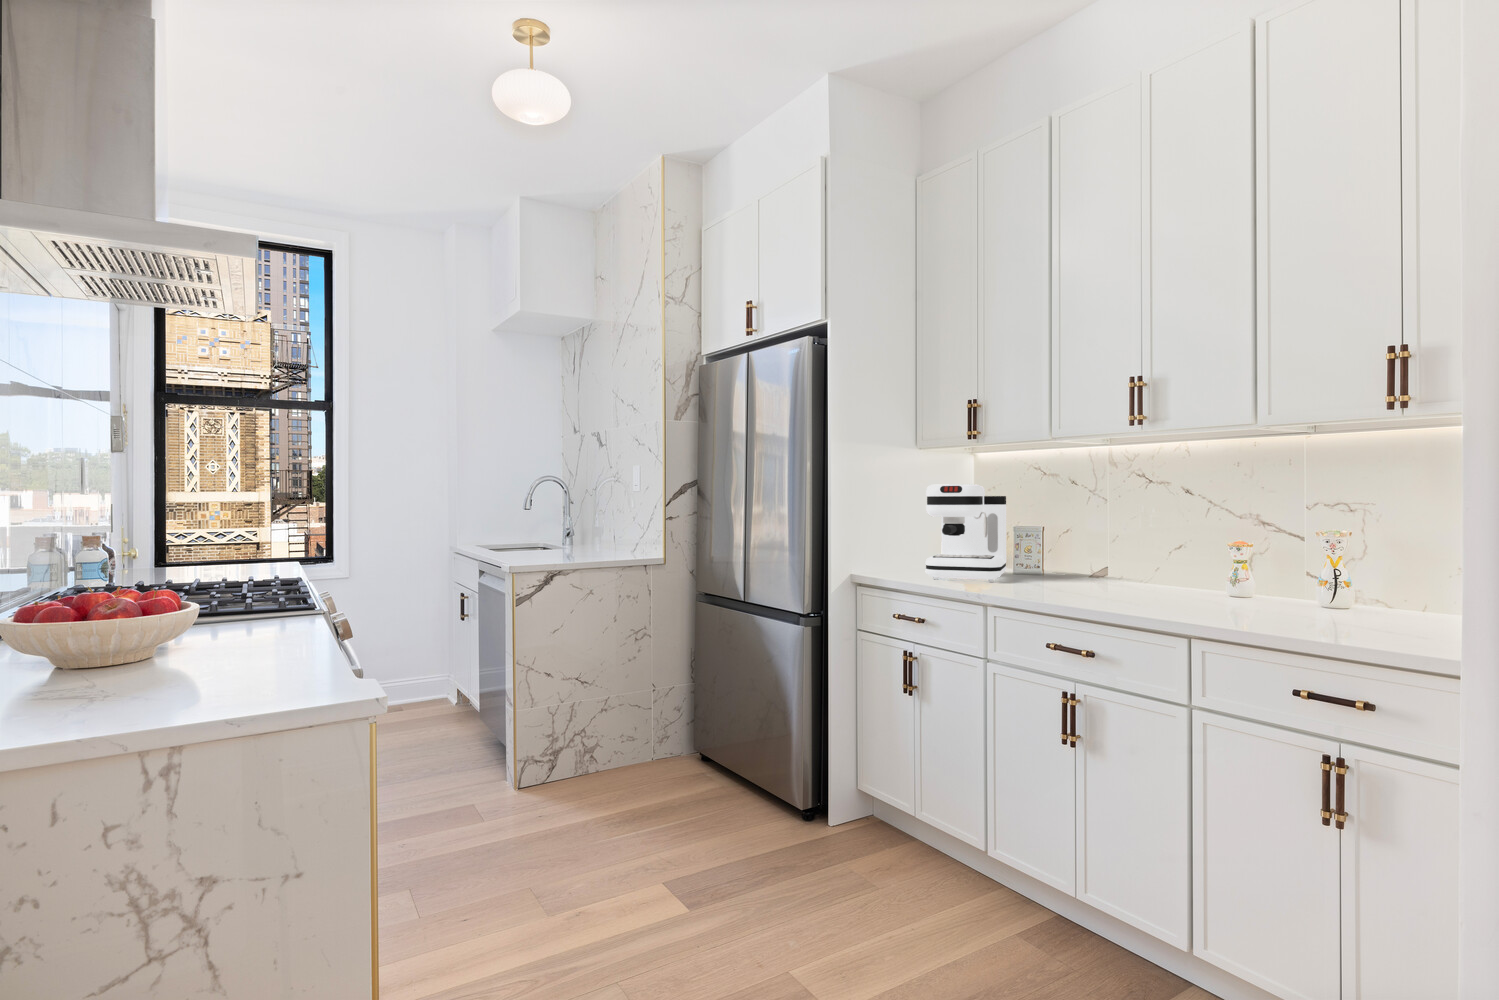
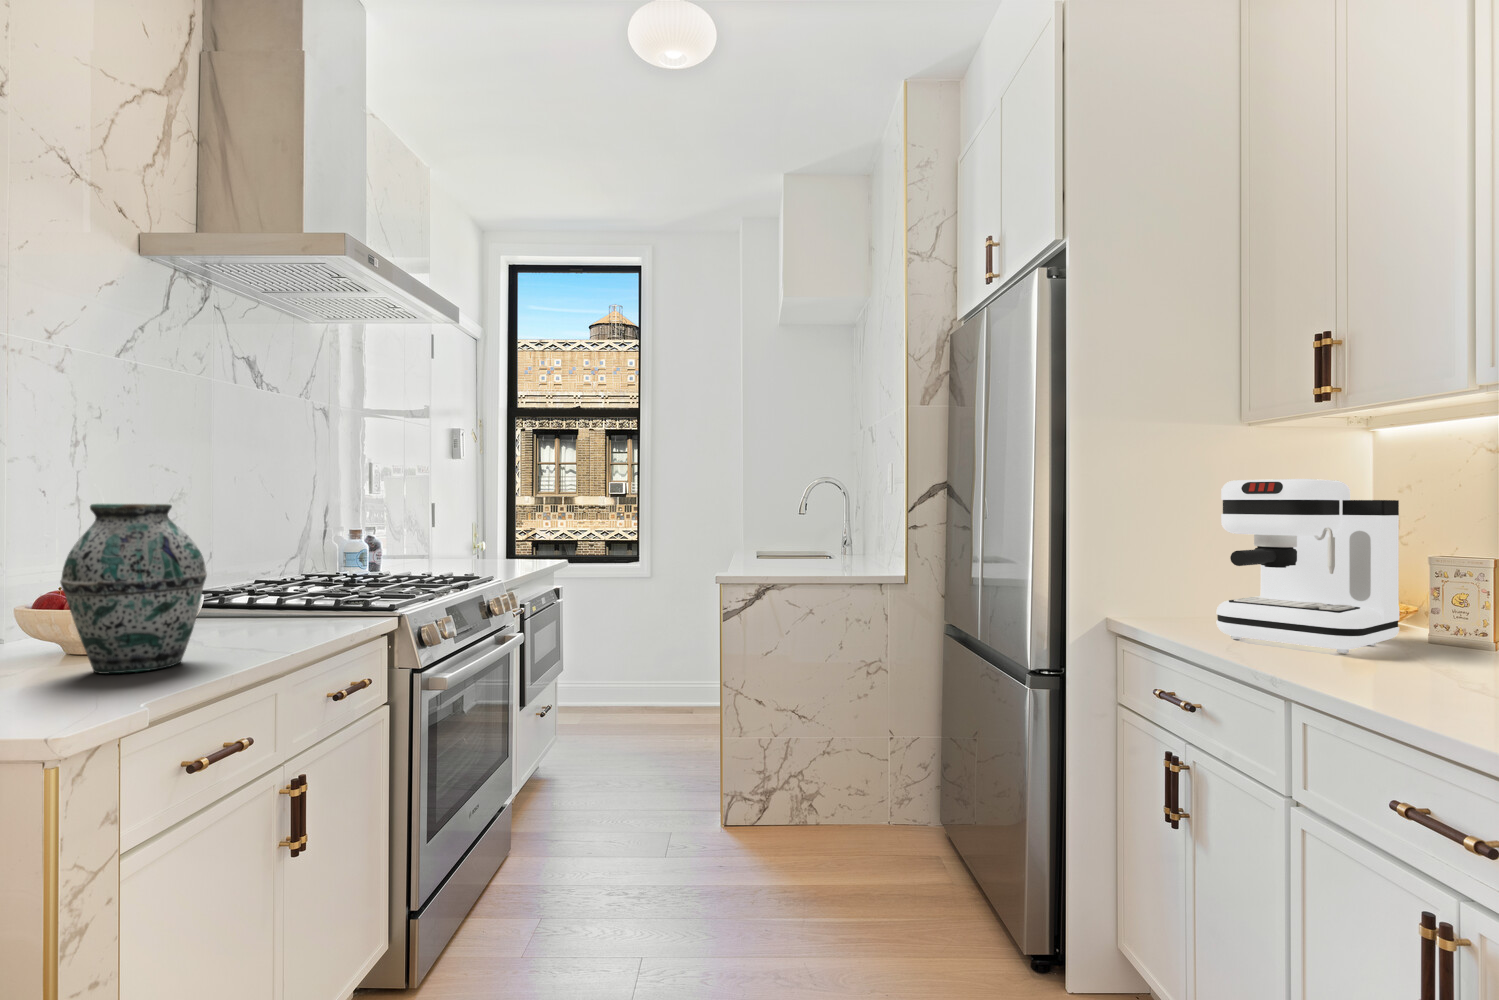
vase: none [103,509,244,676] -> present [60,504,207,674]

